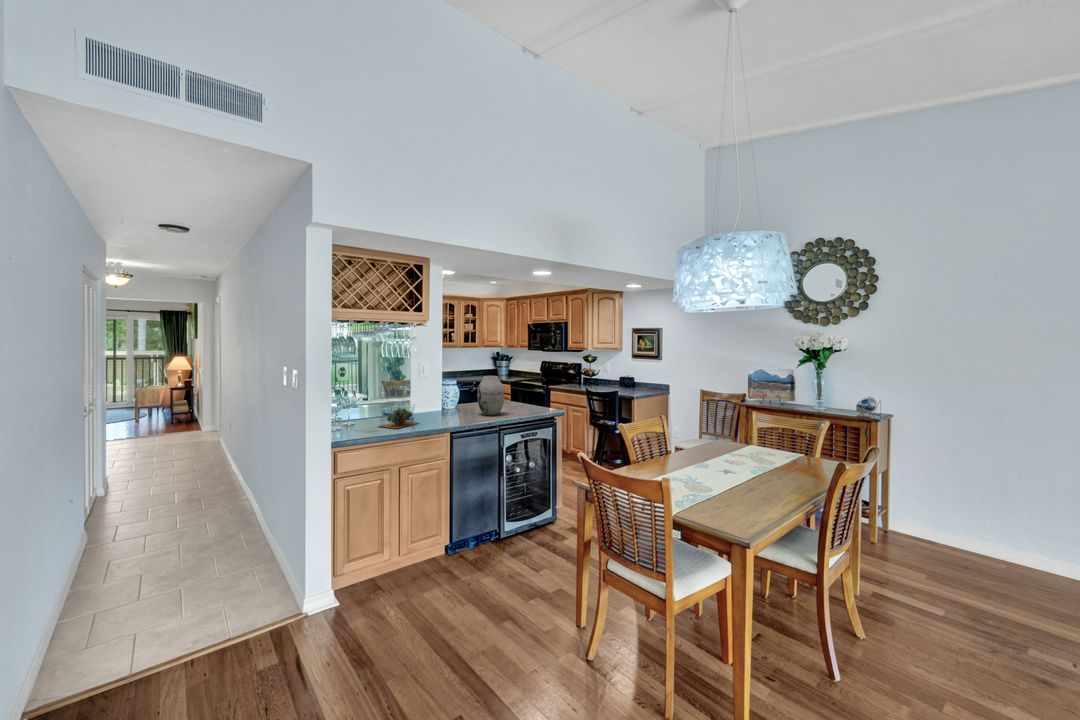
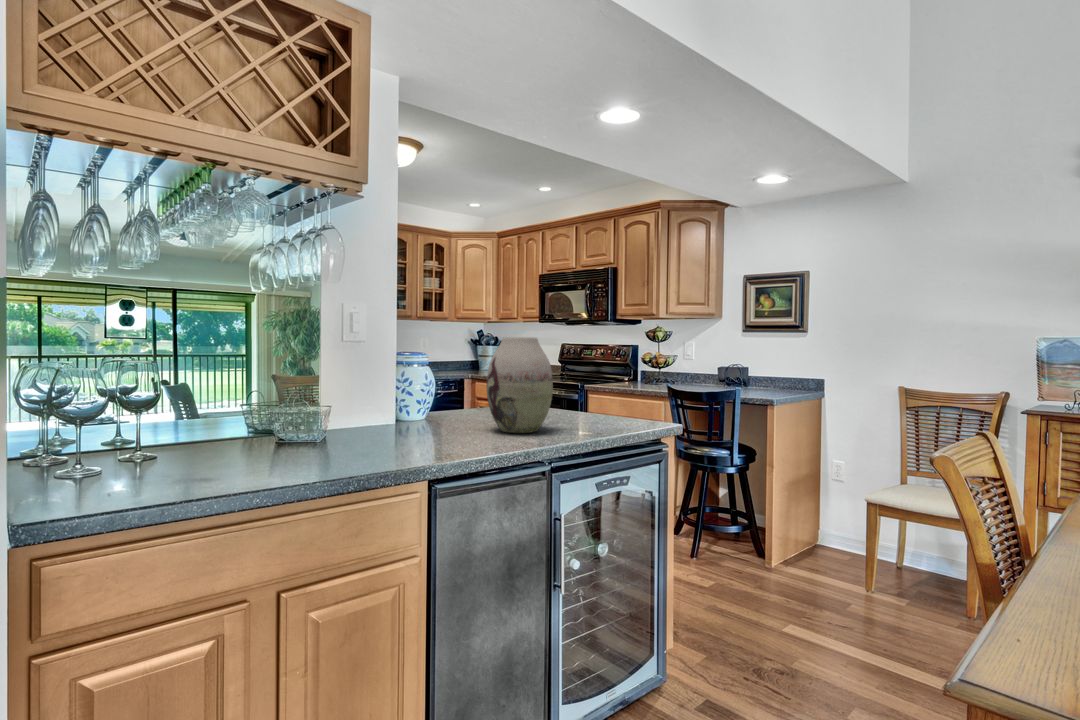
succulent plant: present [378,408,419,429] -> none [215,409,341,469]

